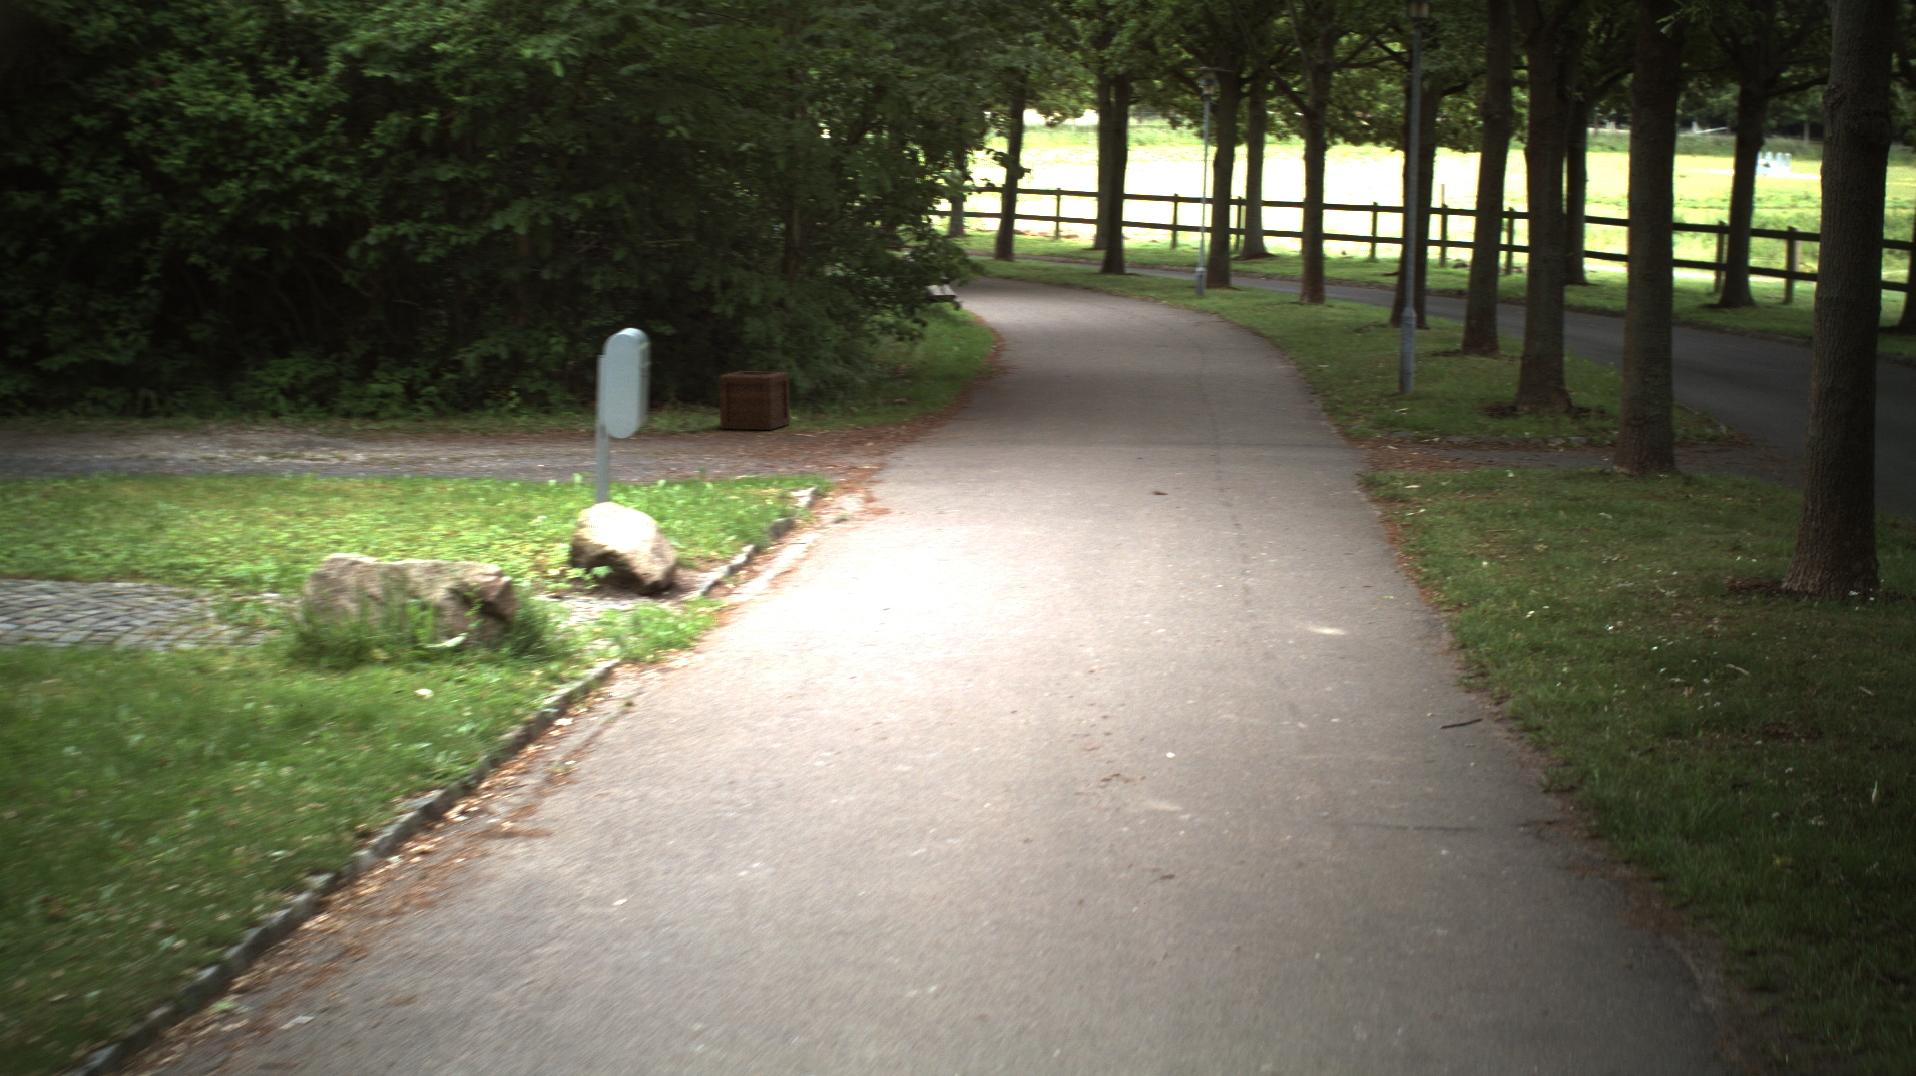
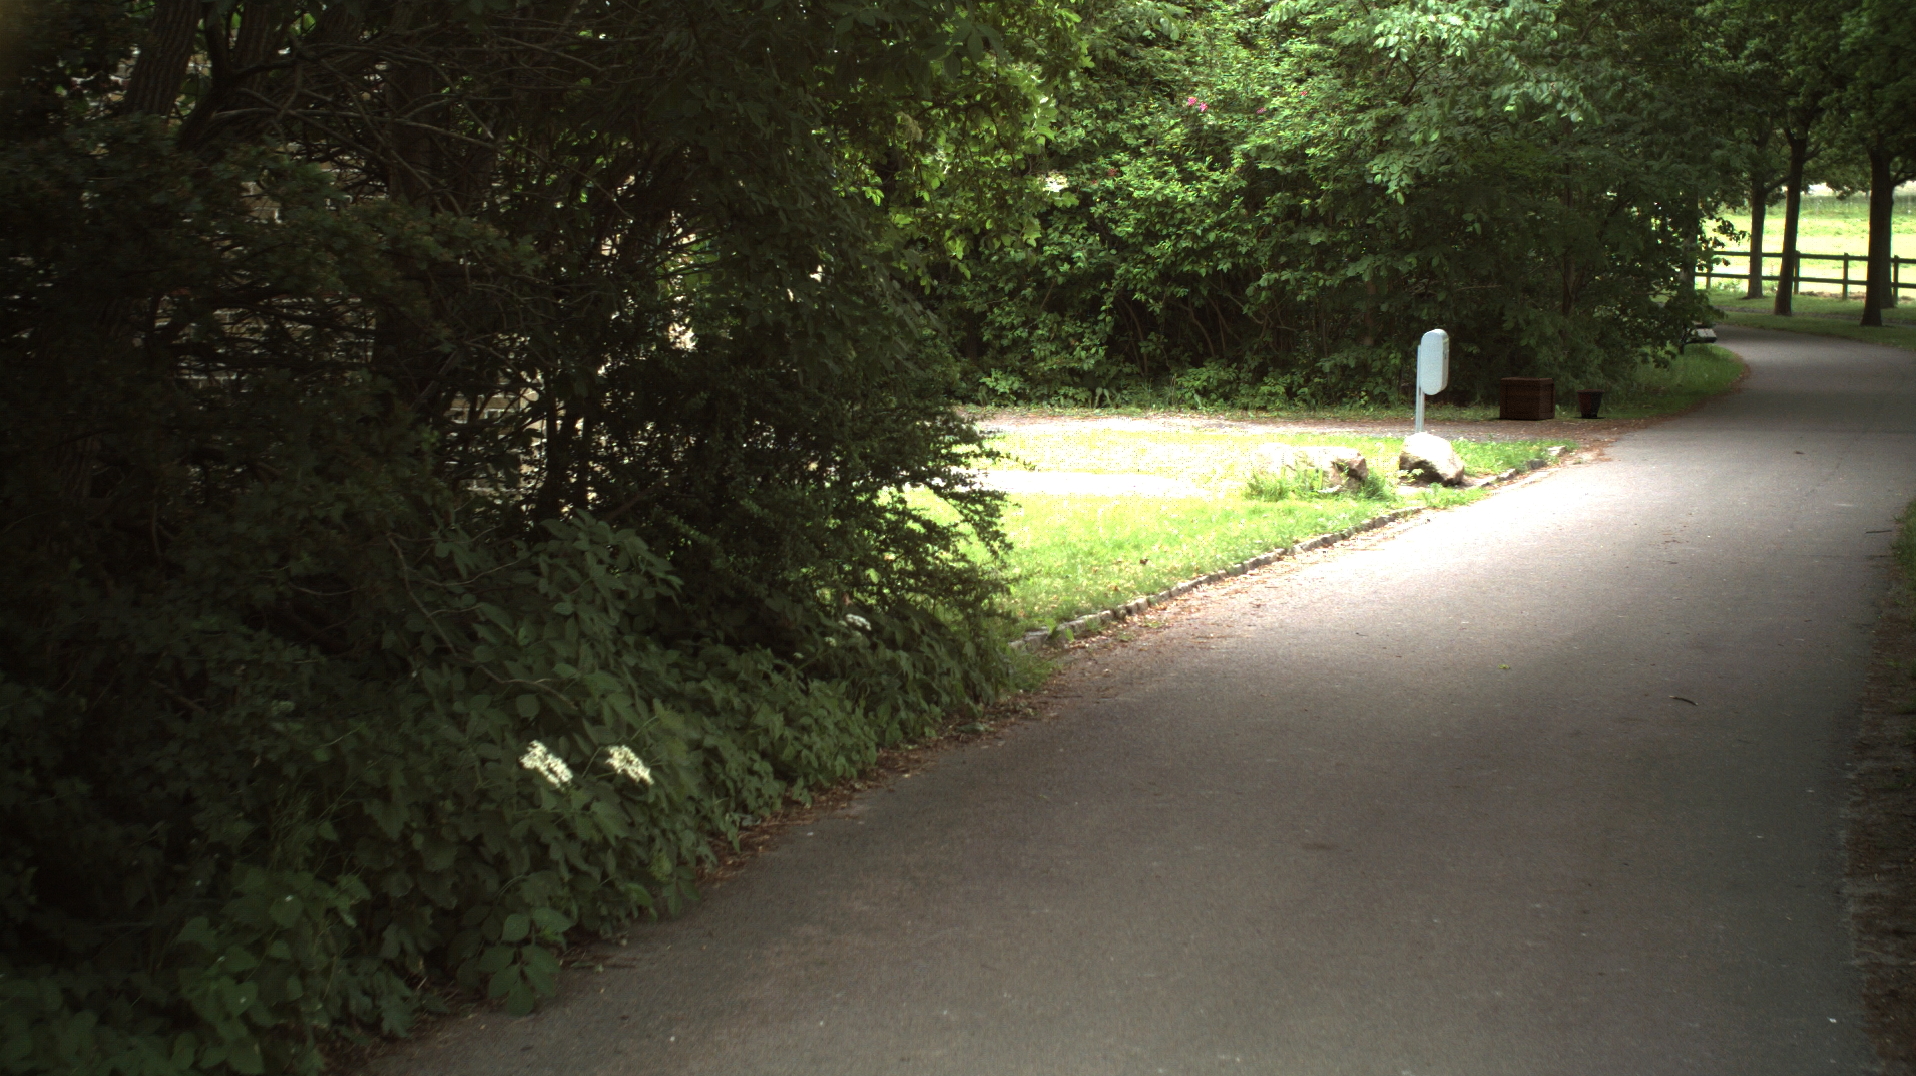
bucket: none [814,385,853,424] -> present [1576,388,1605,418]

